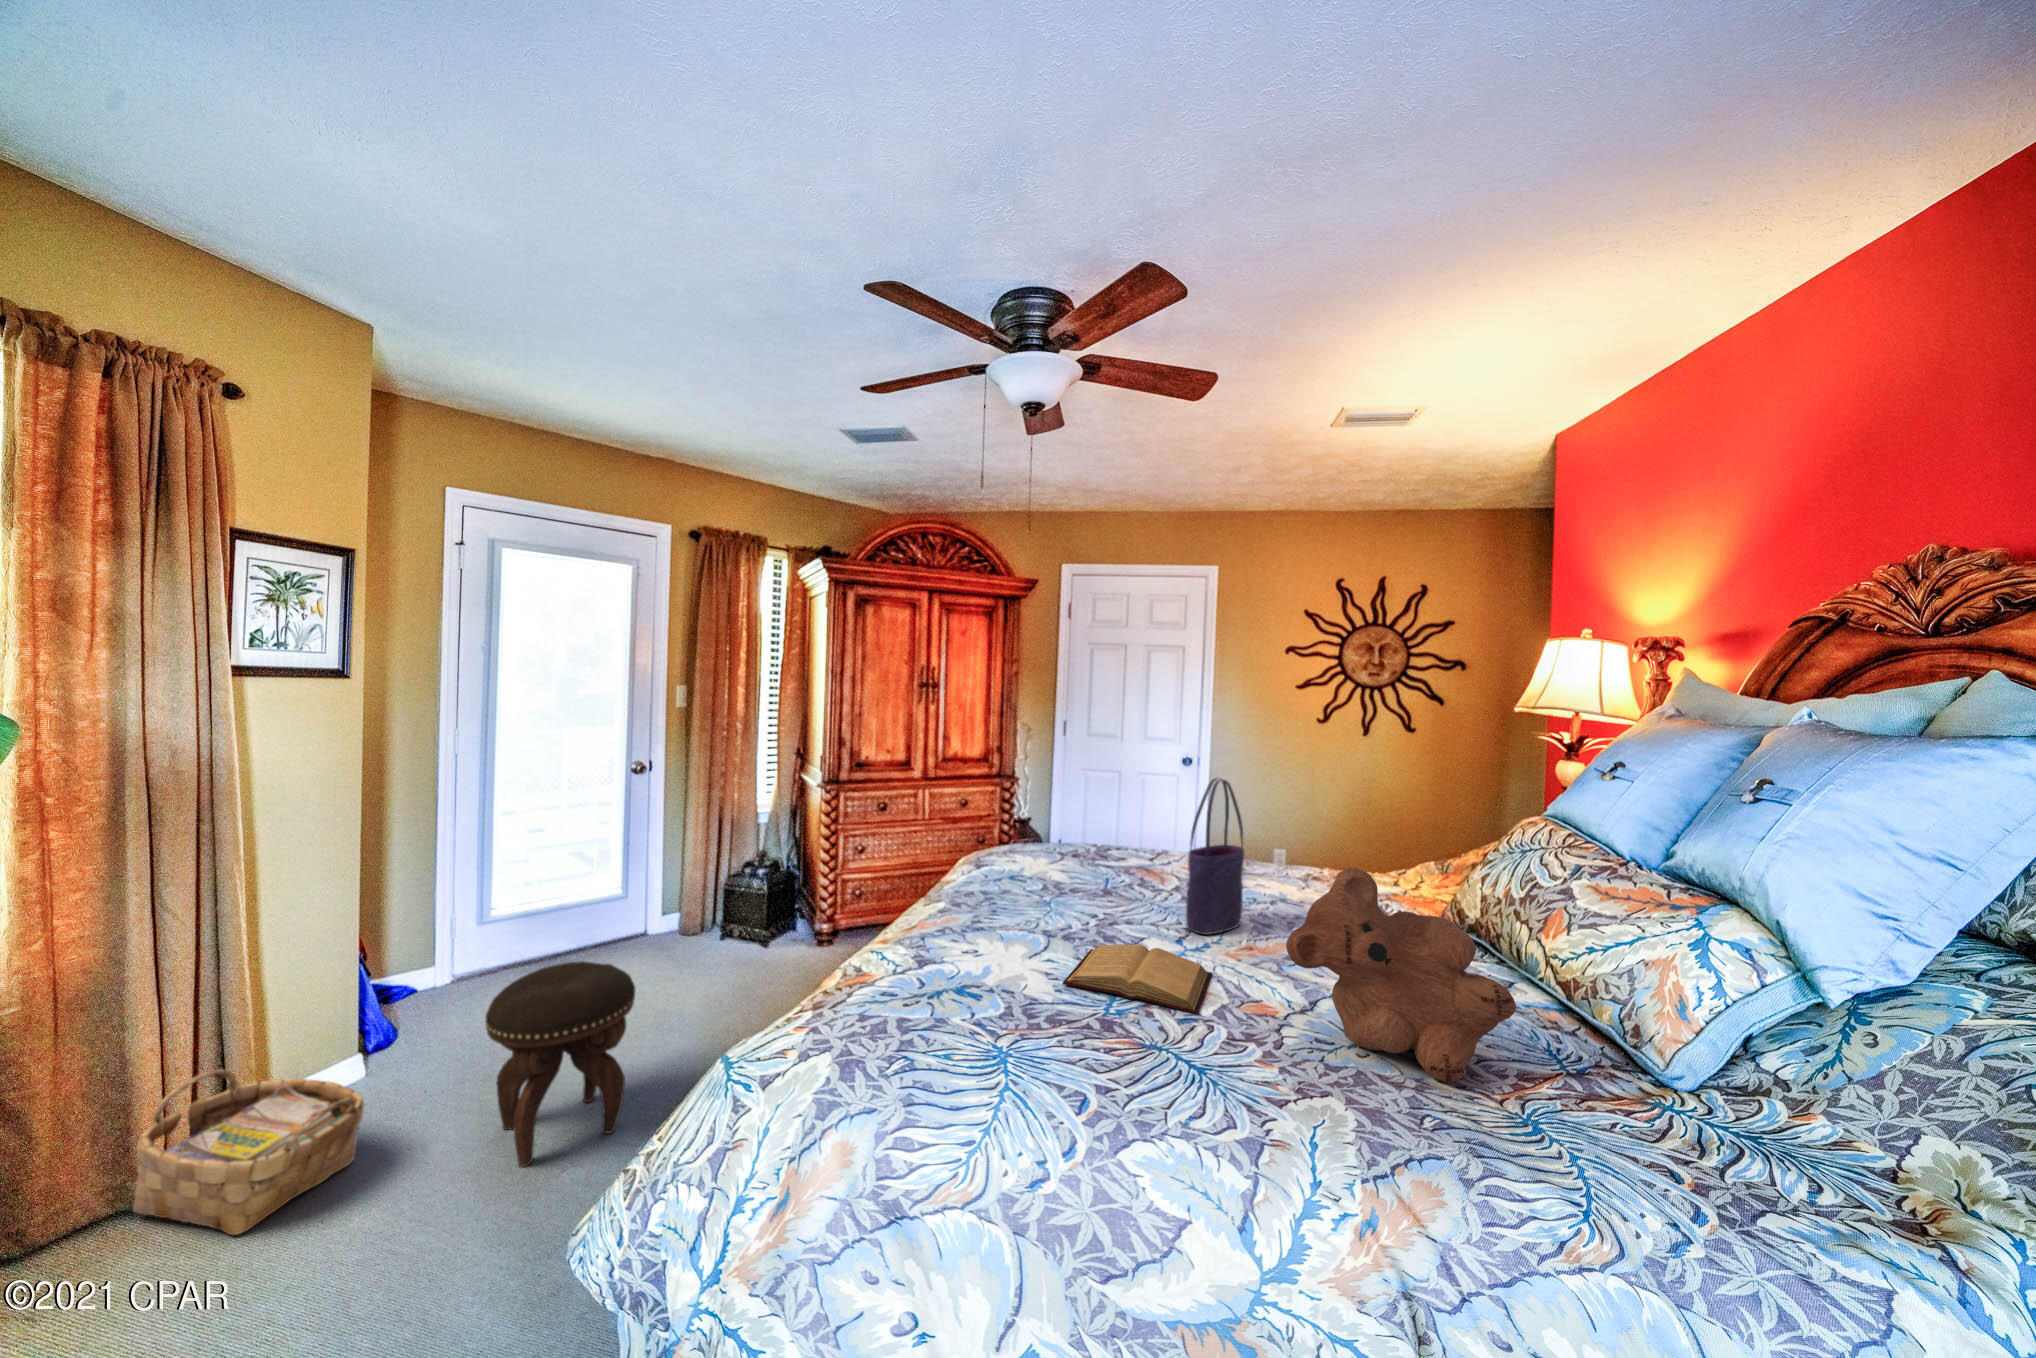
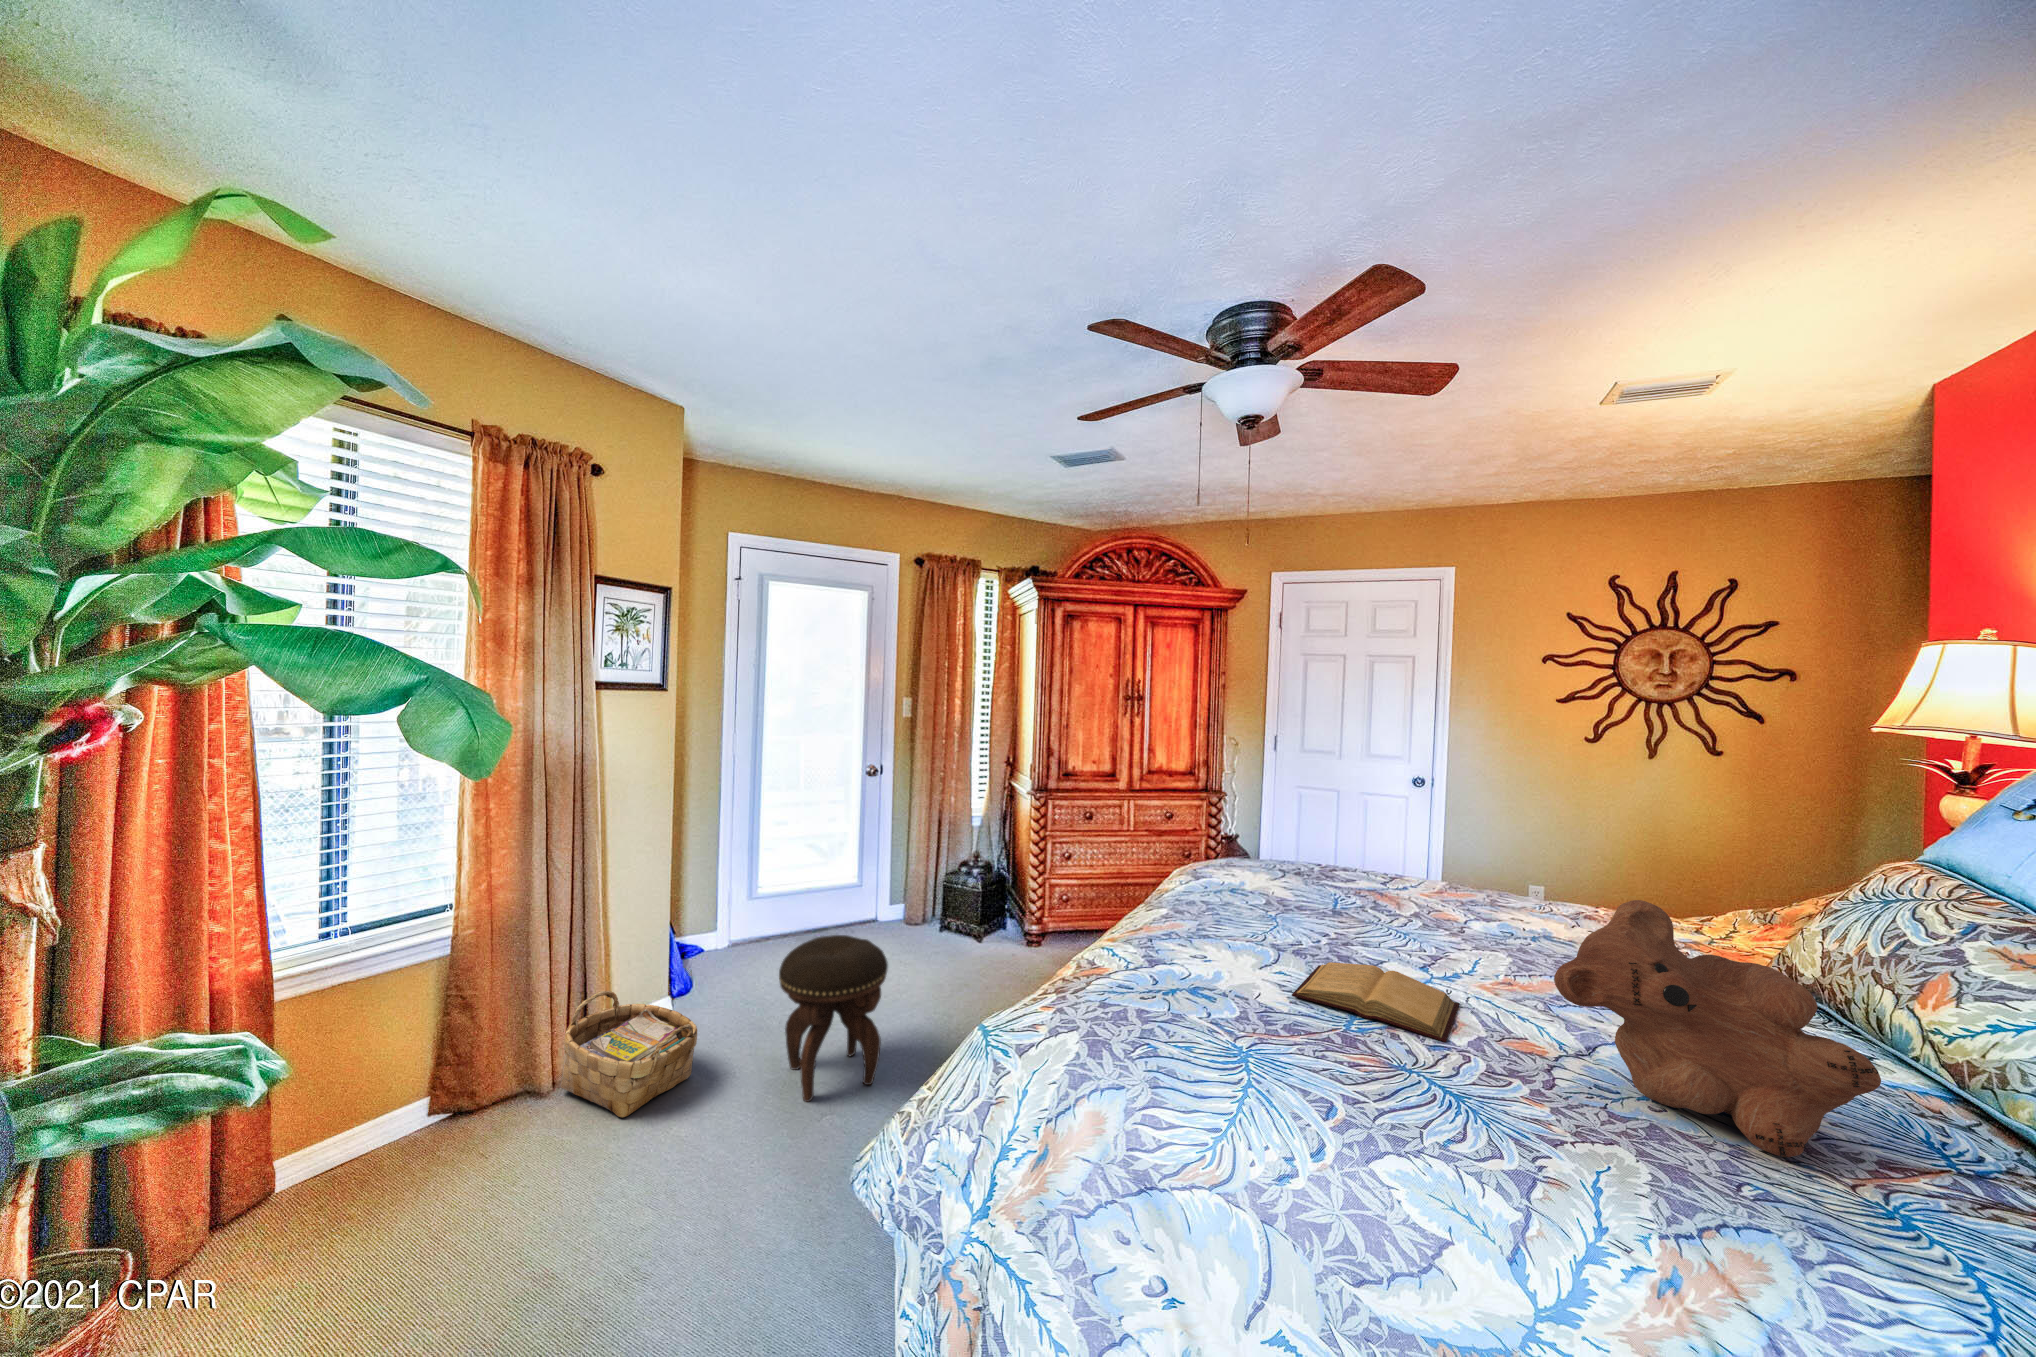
tote bag: present [1186,778,1244,935] -> none [1424,797,1492,964]

